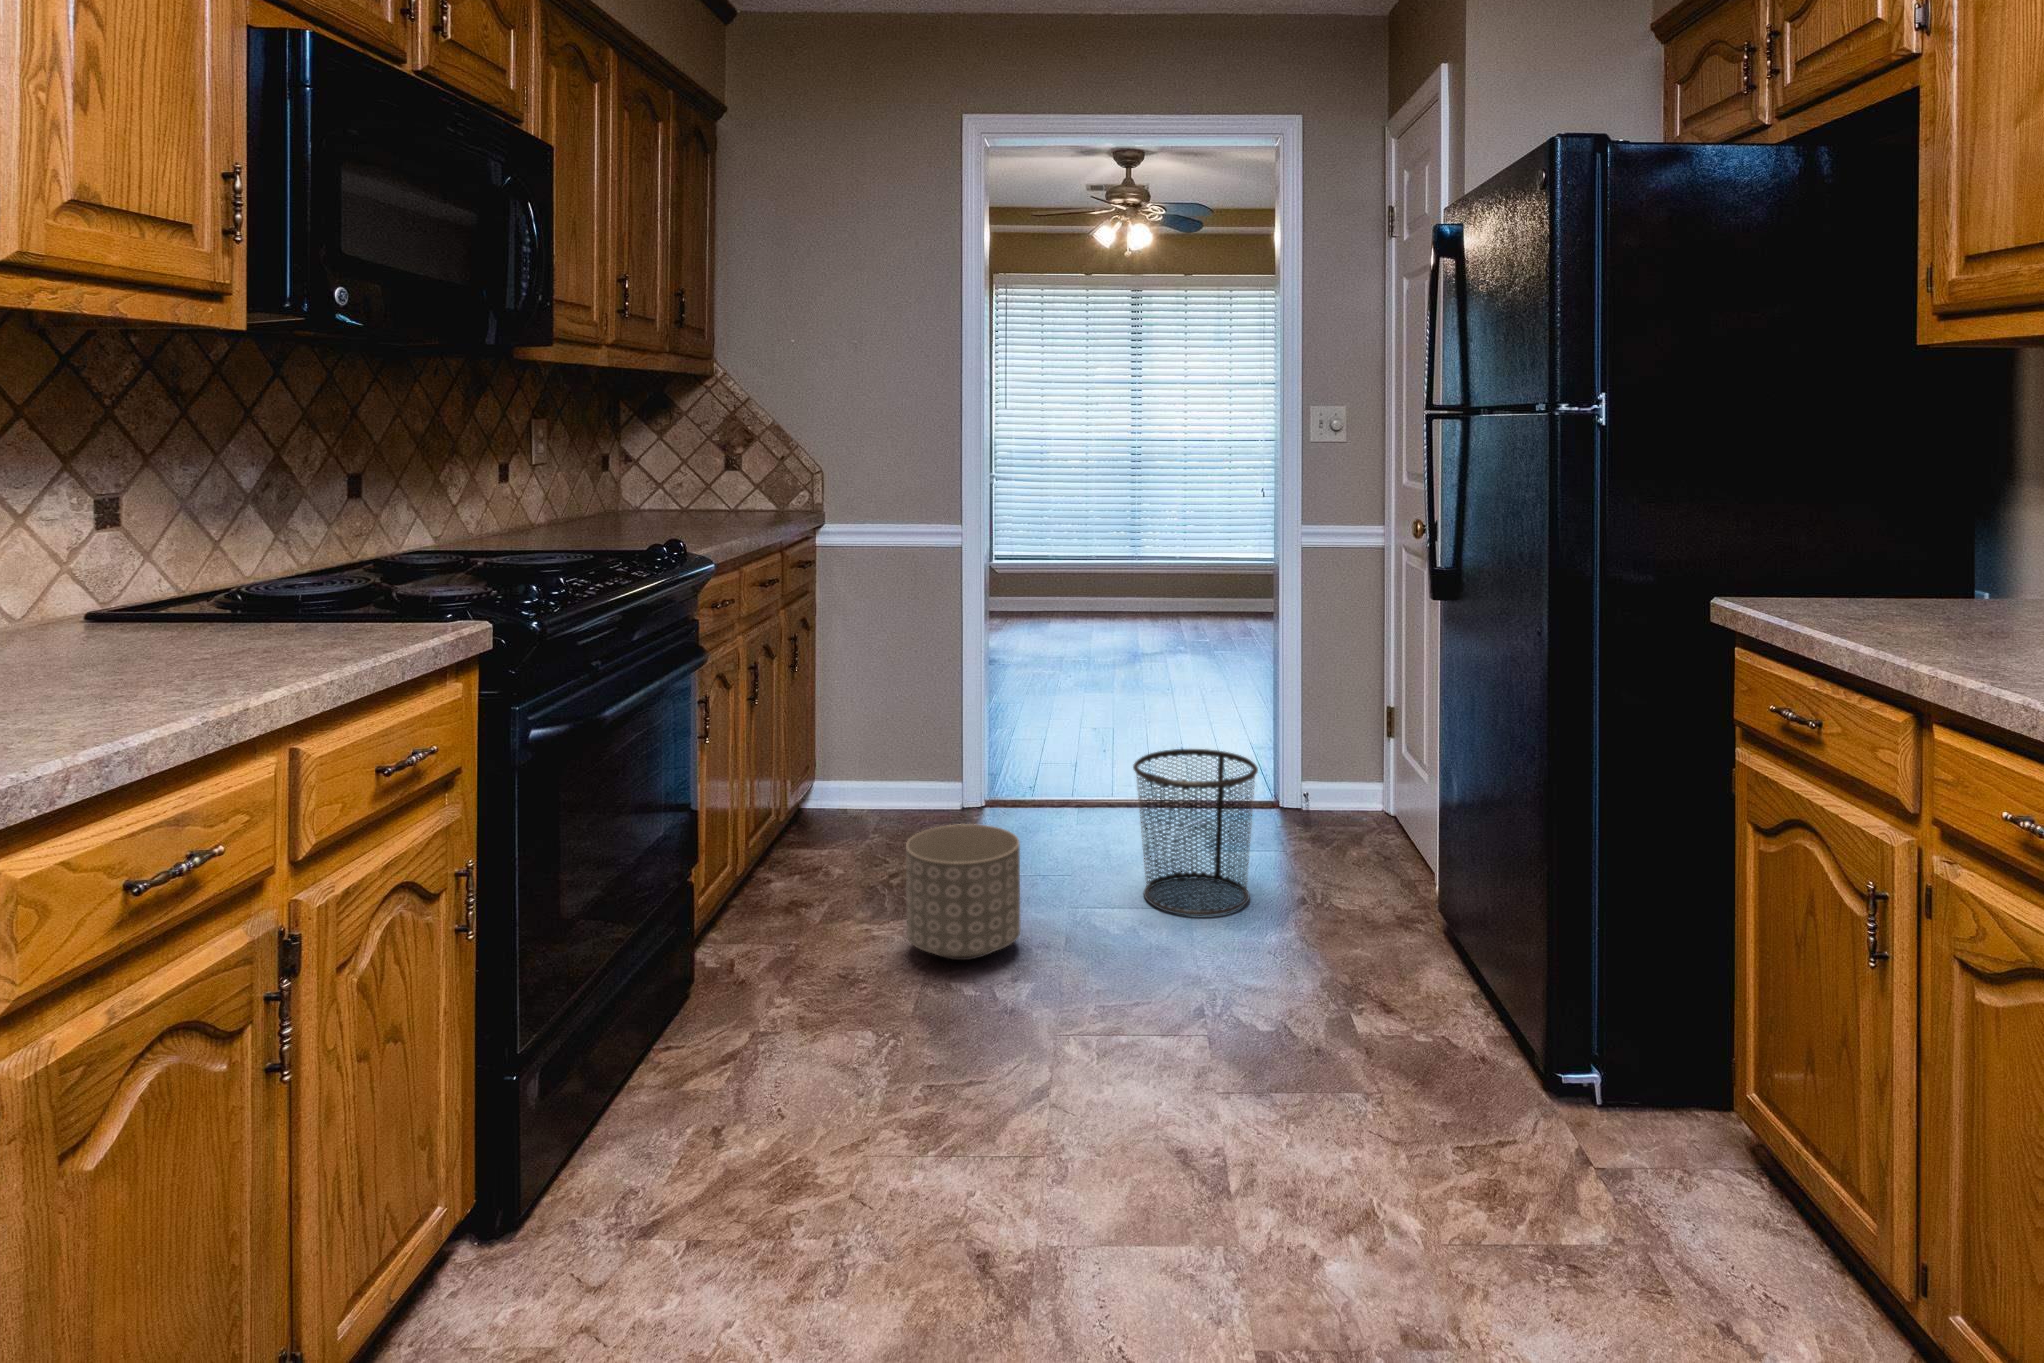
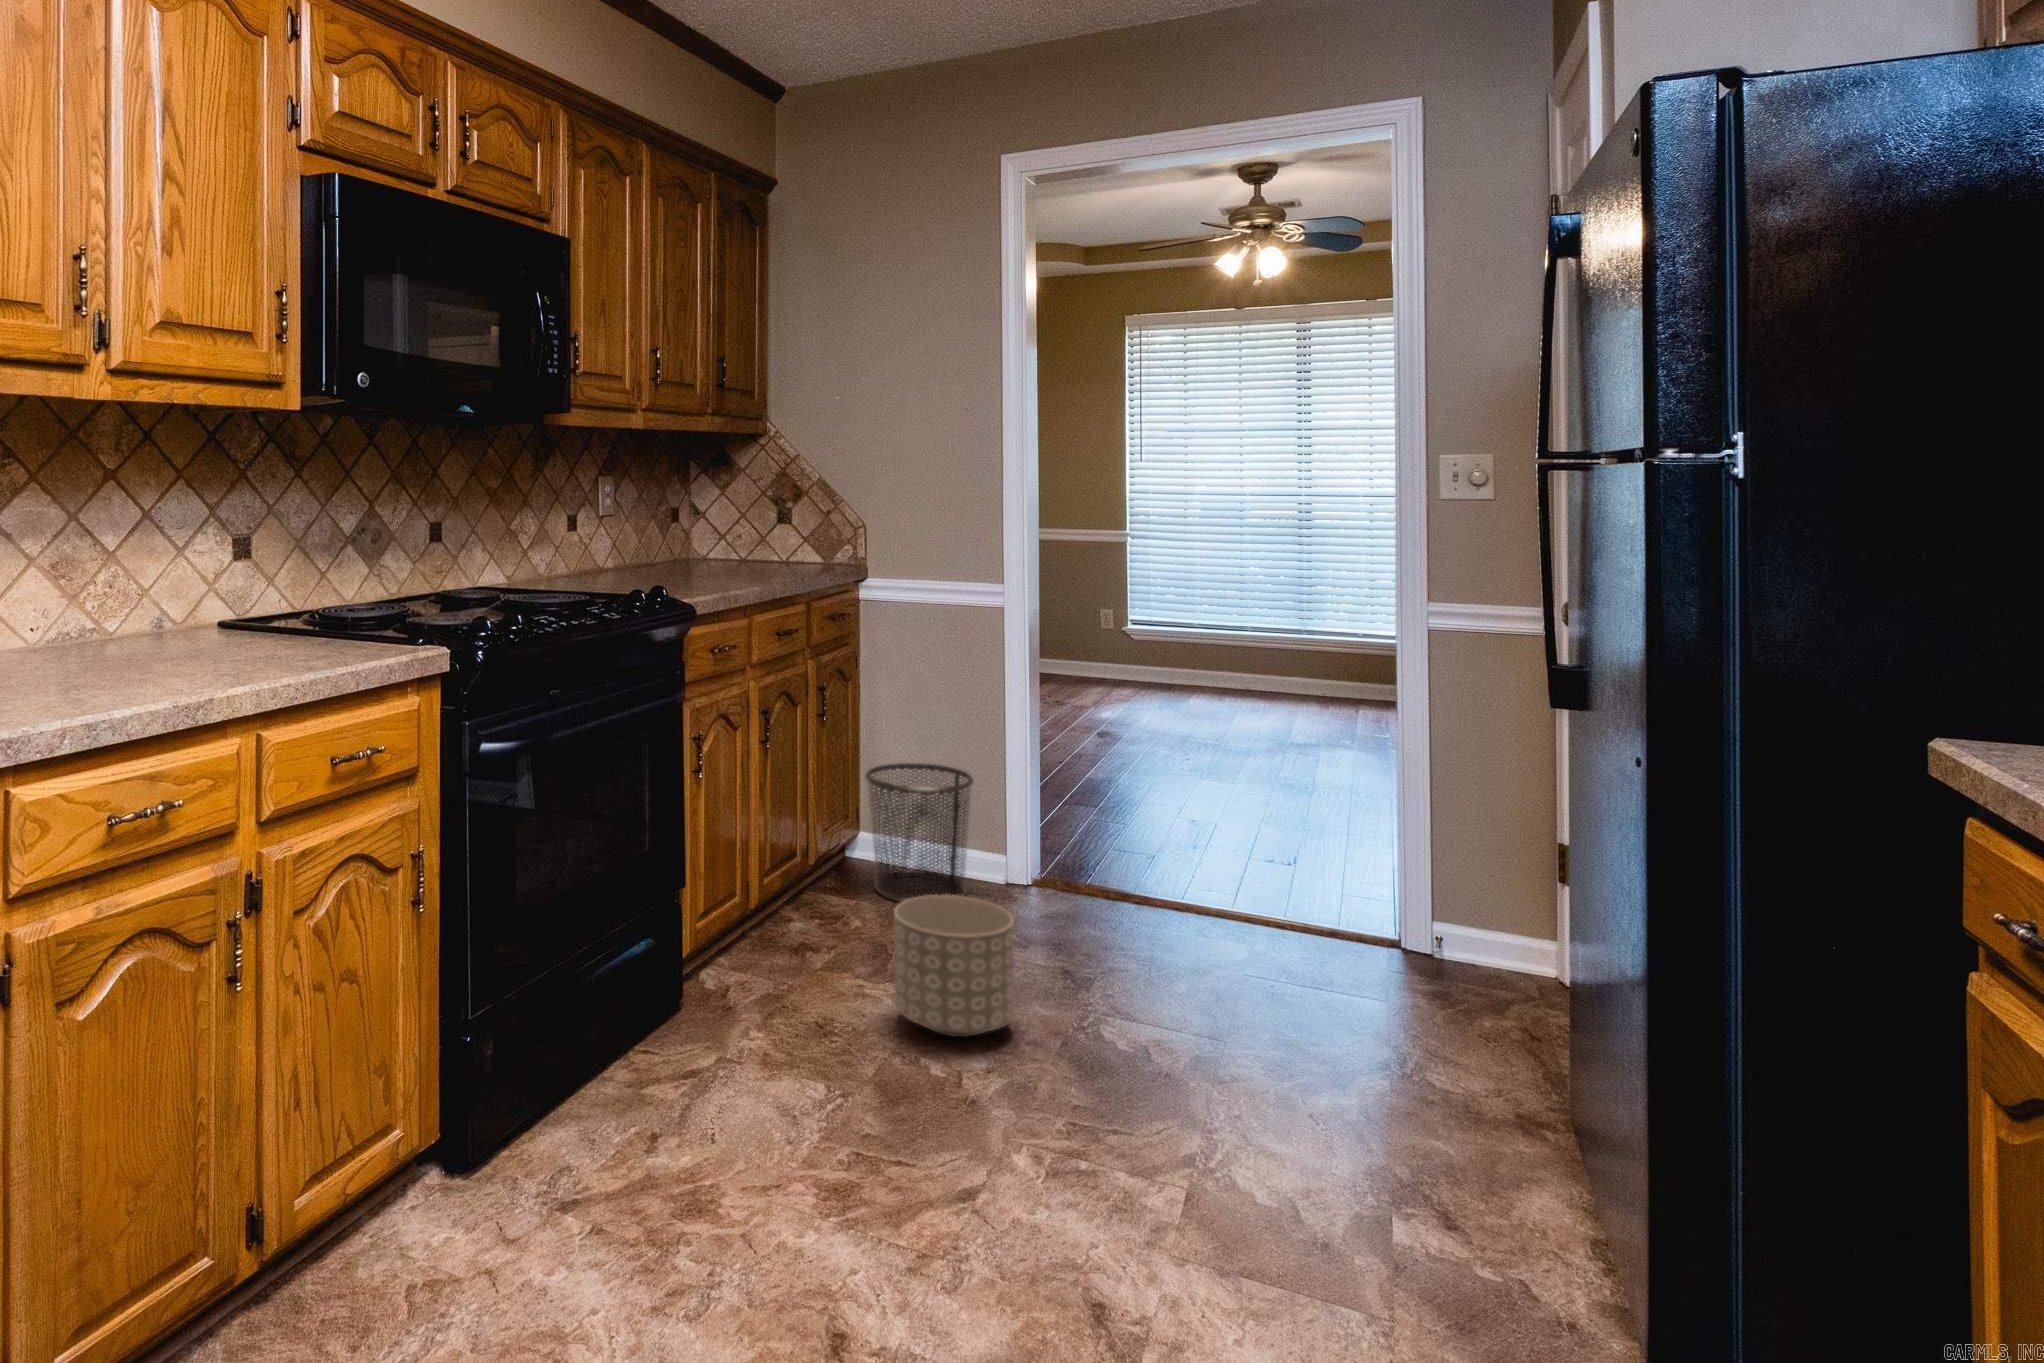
waste bin: present [1133,749,1258,916] -> present [865,763,974,902]

